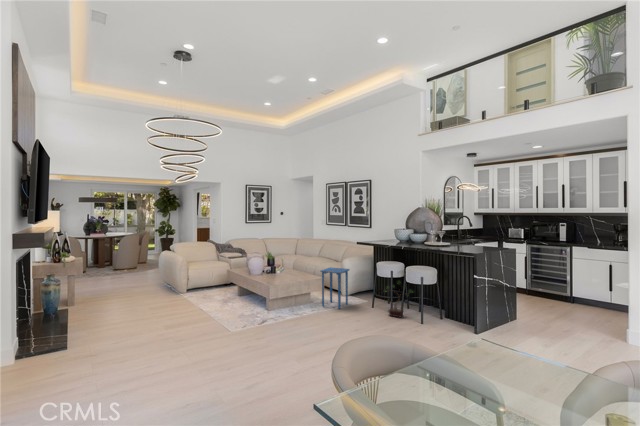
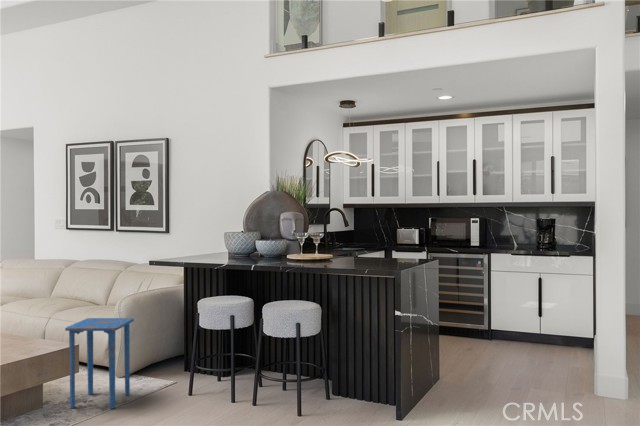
potted plant: present [385,287,403,318] -> none [210,333,275,409]

